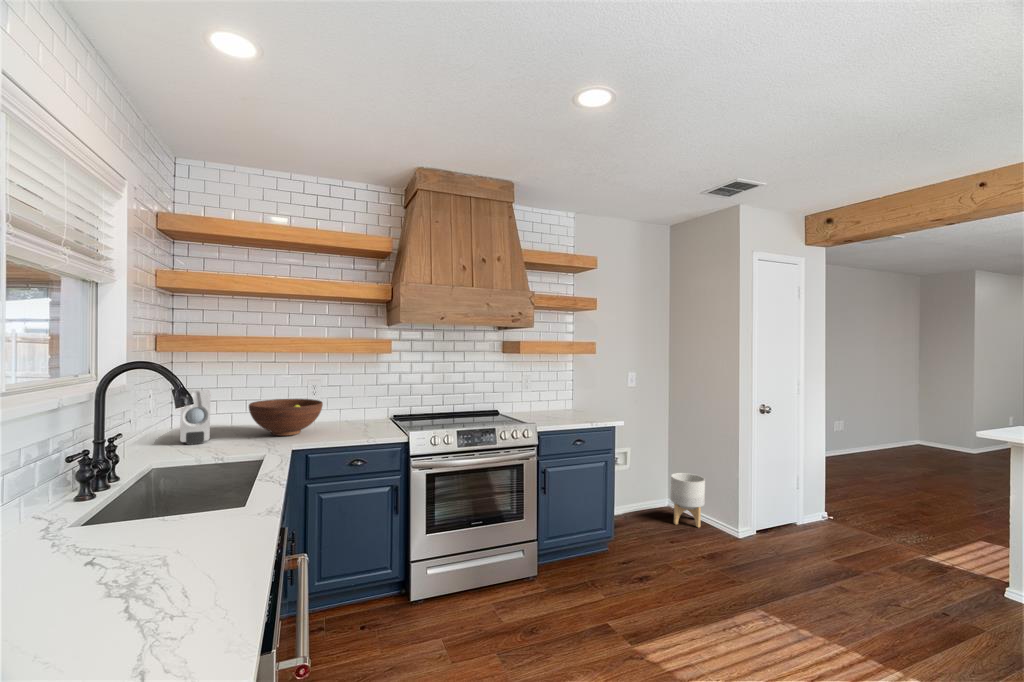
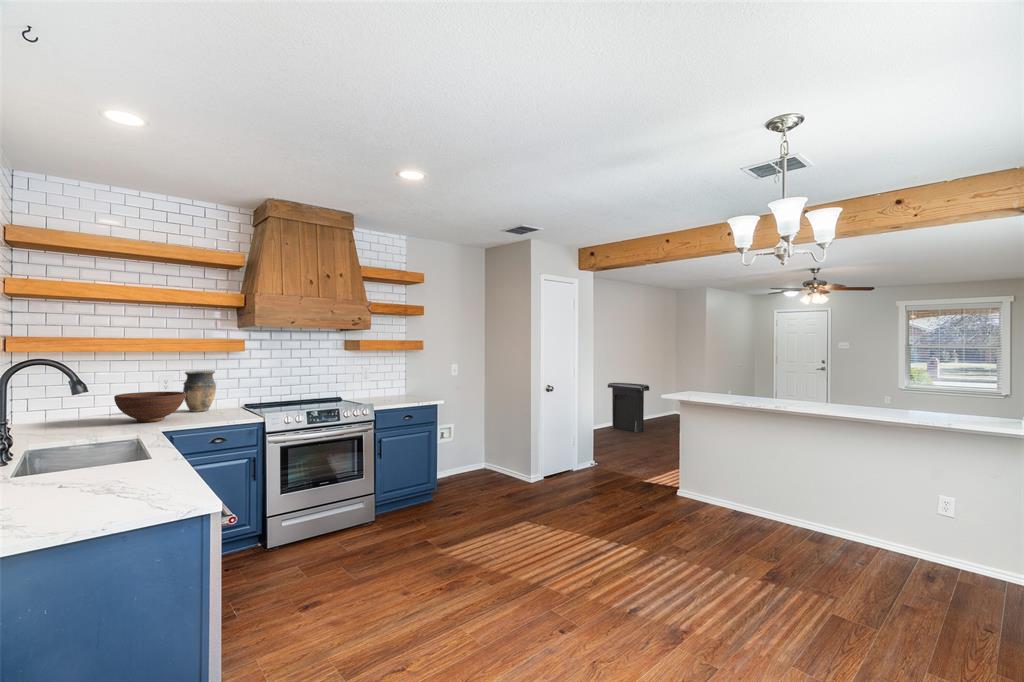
vase: none [327,374,361,422] -> present [183,370,216,412]
soap dispenser: present [180,390,211,445] -> none [48,384,81,431]
trash can: none [823,399,890,467] -> present [608,383,649,432]
planter: present [670,473,705,527] -> none [483,441,508,480]

